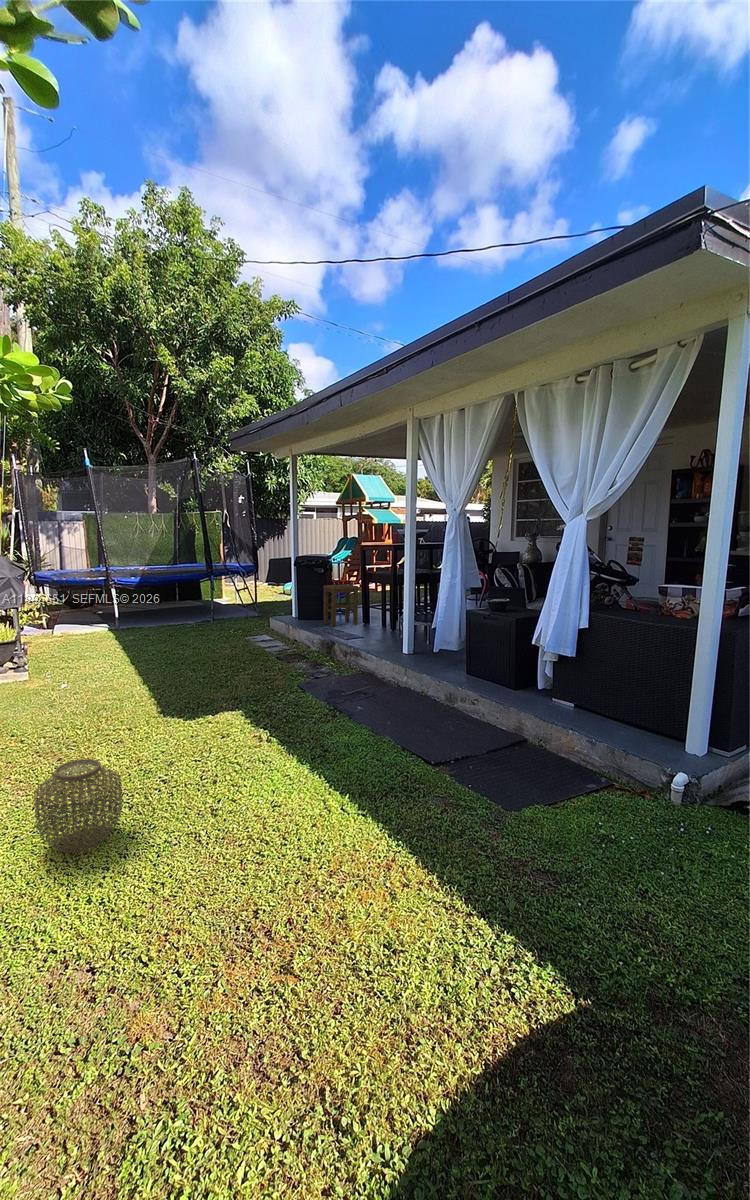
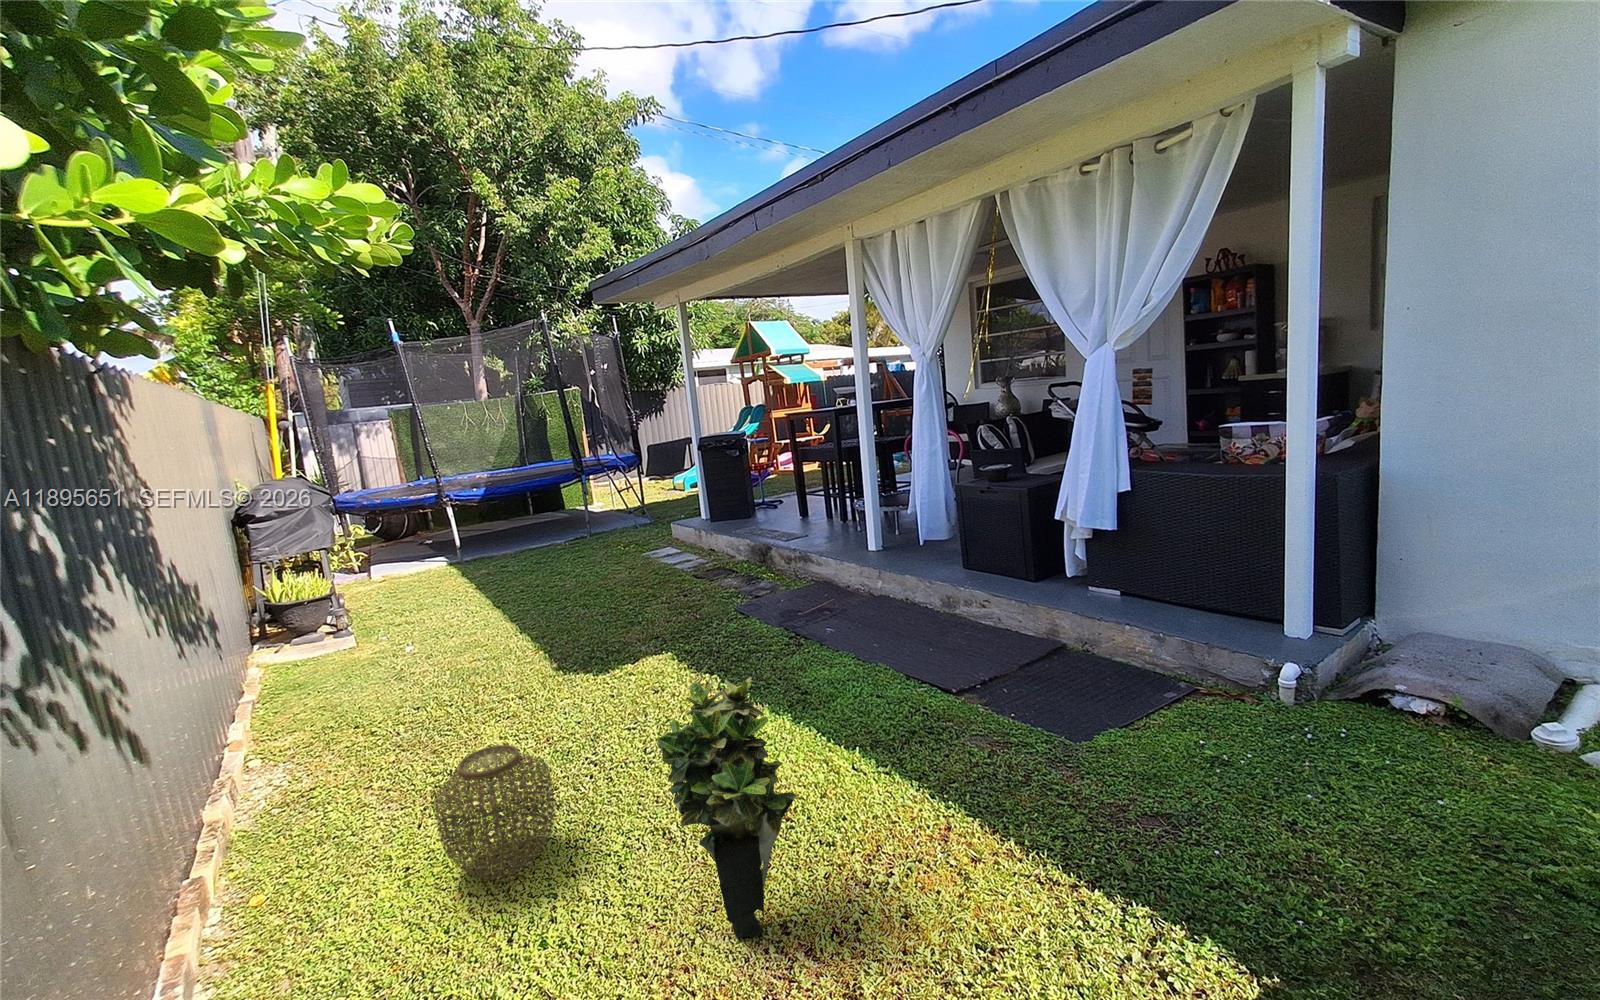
stool: present [323,584,359,627] -> none [741,465,794,526]
potted plant: none [184,732,278,918] -> present [657,677,796,938]

